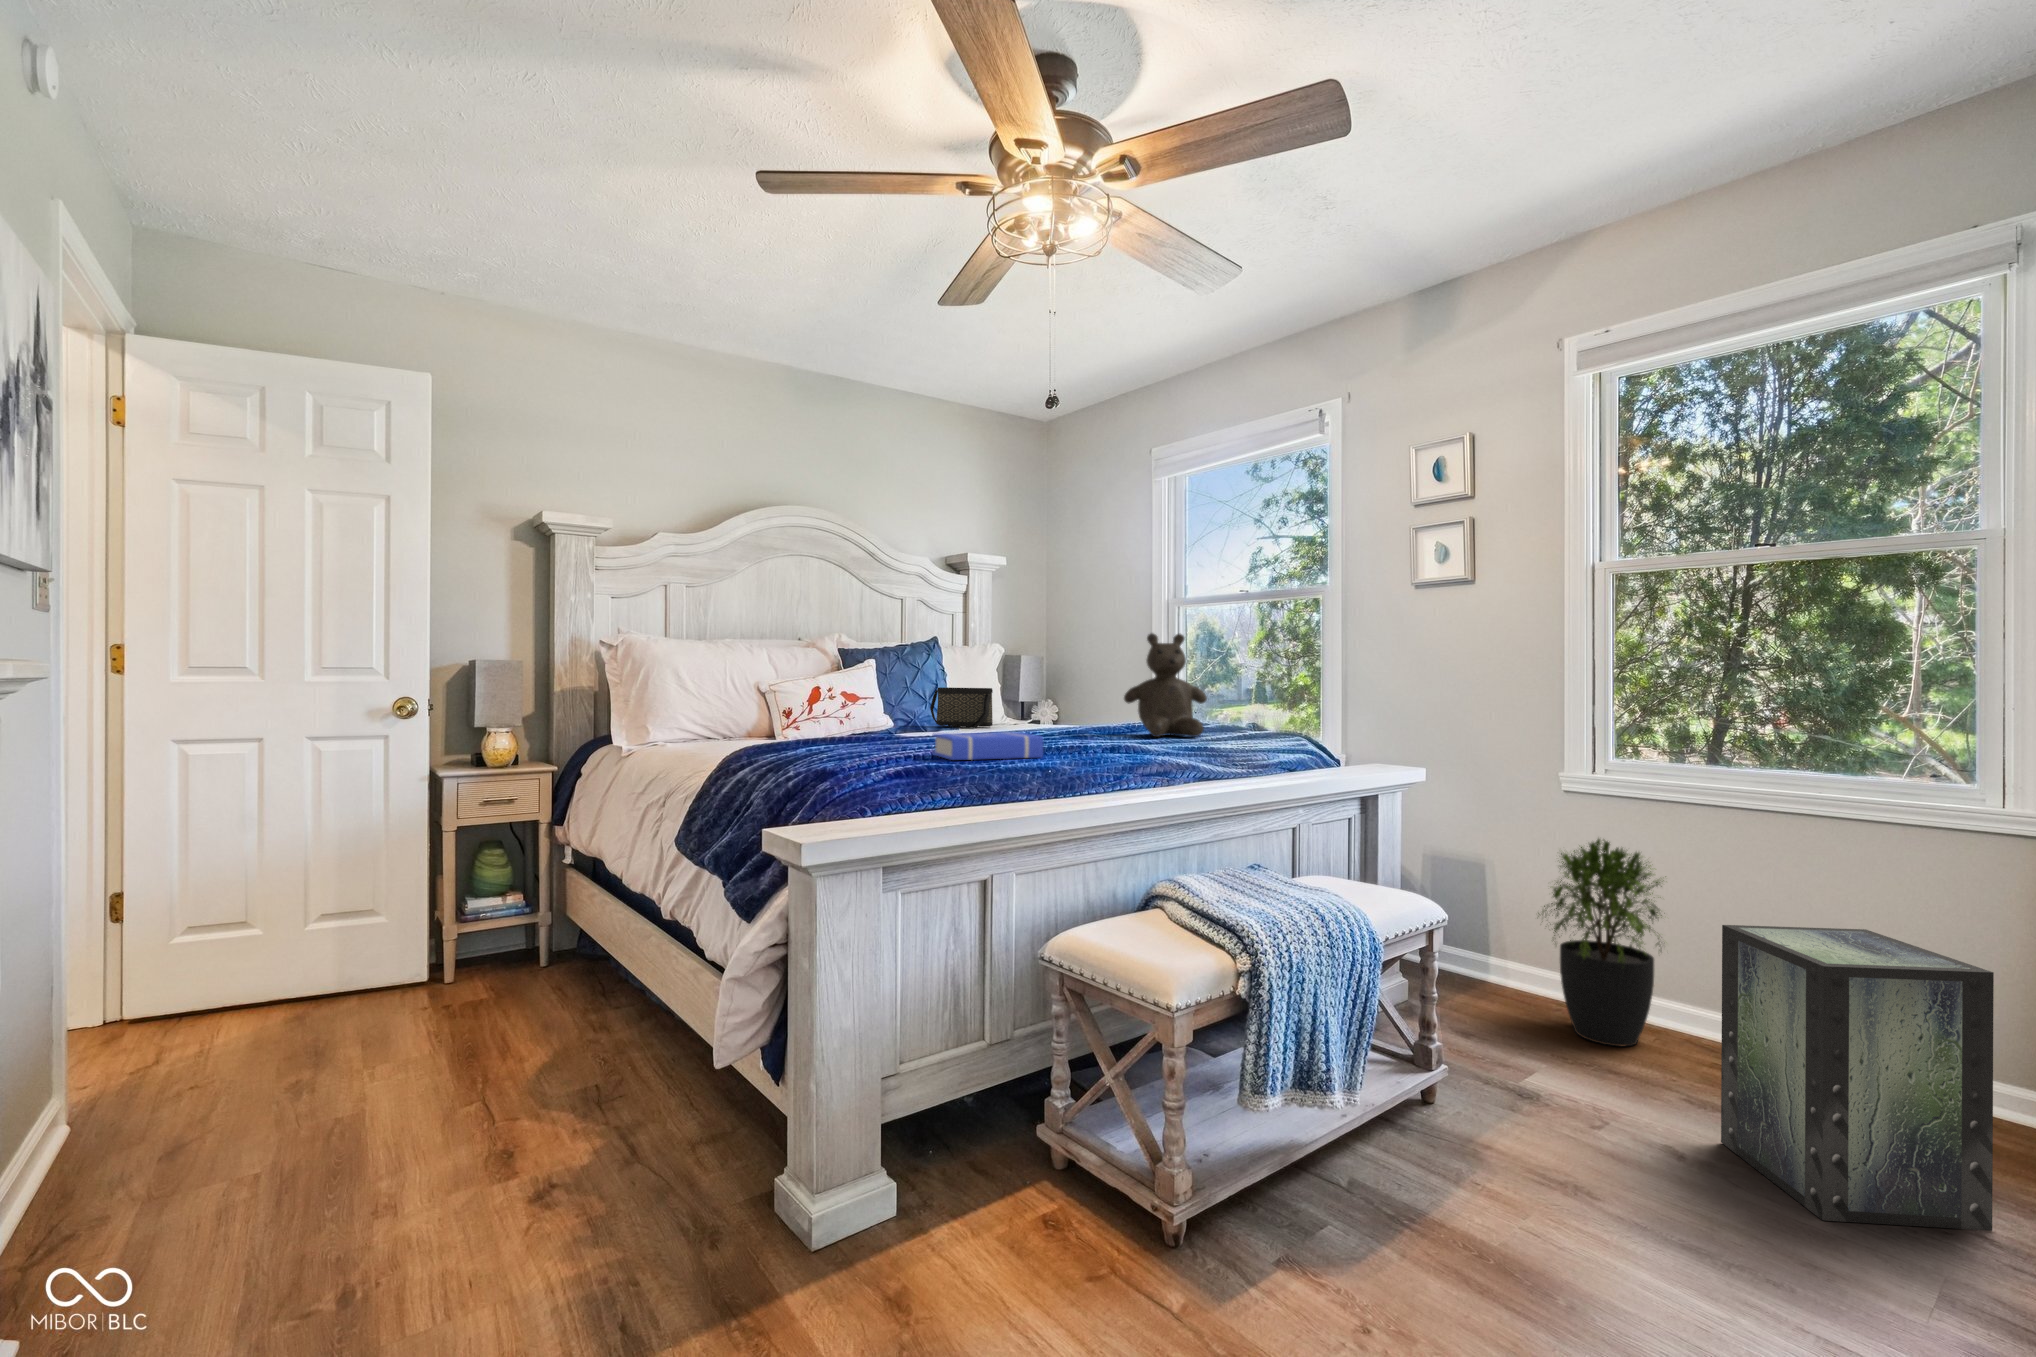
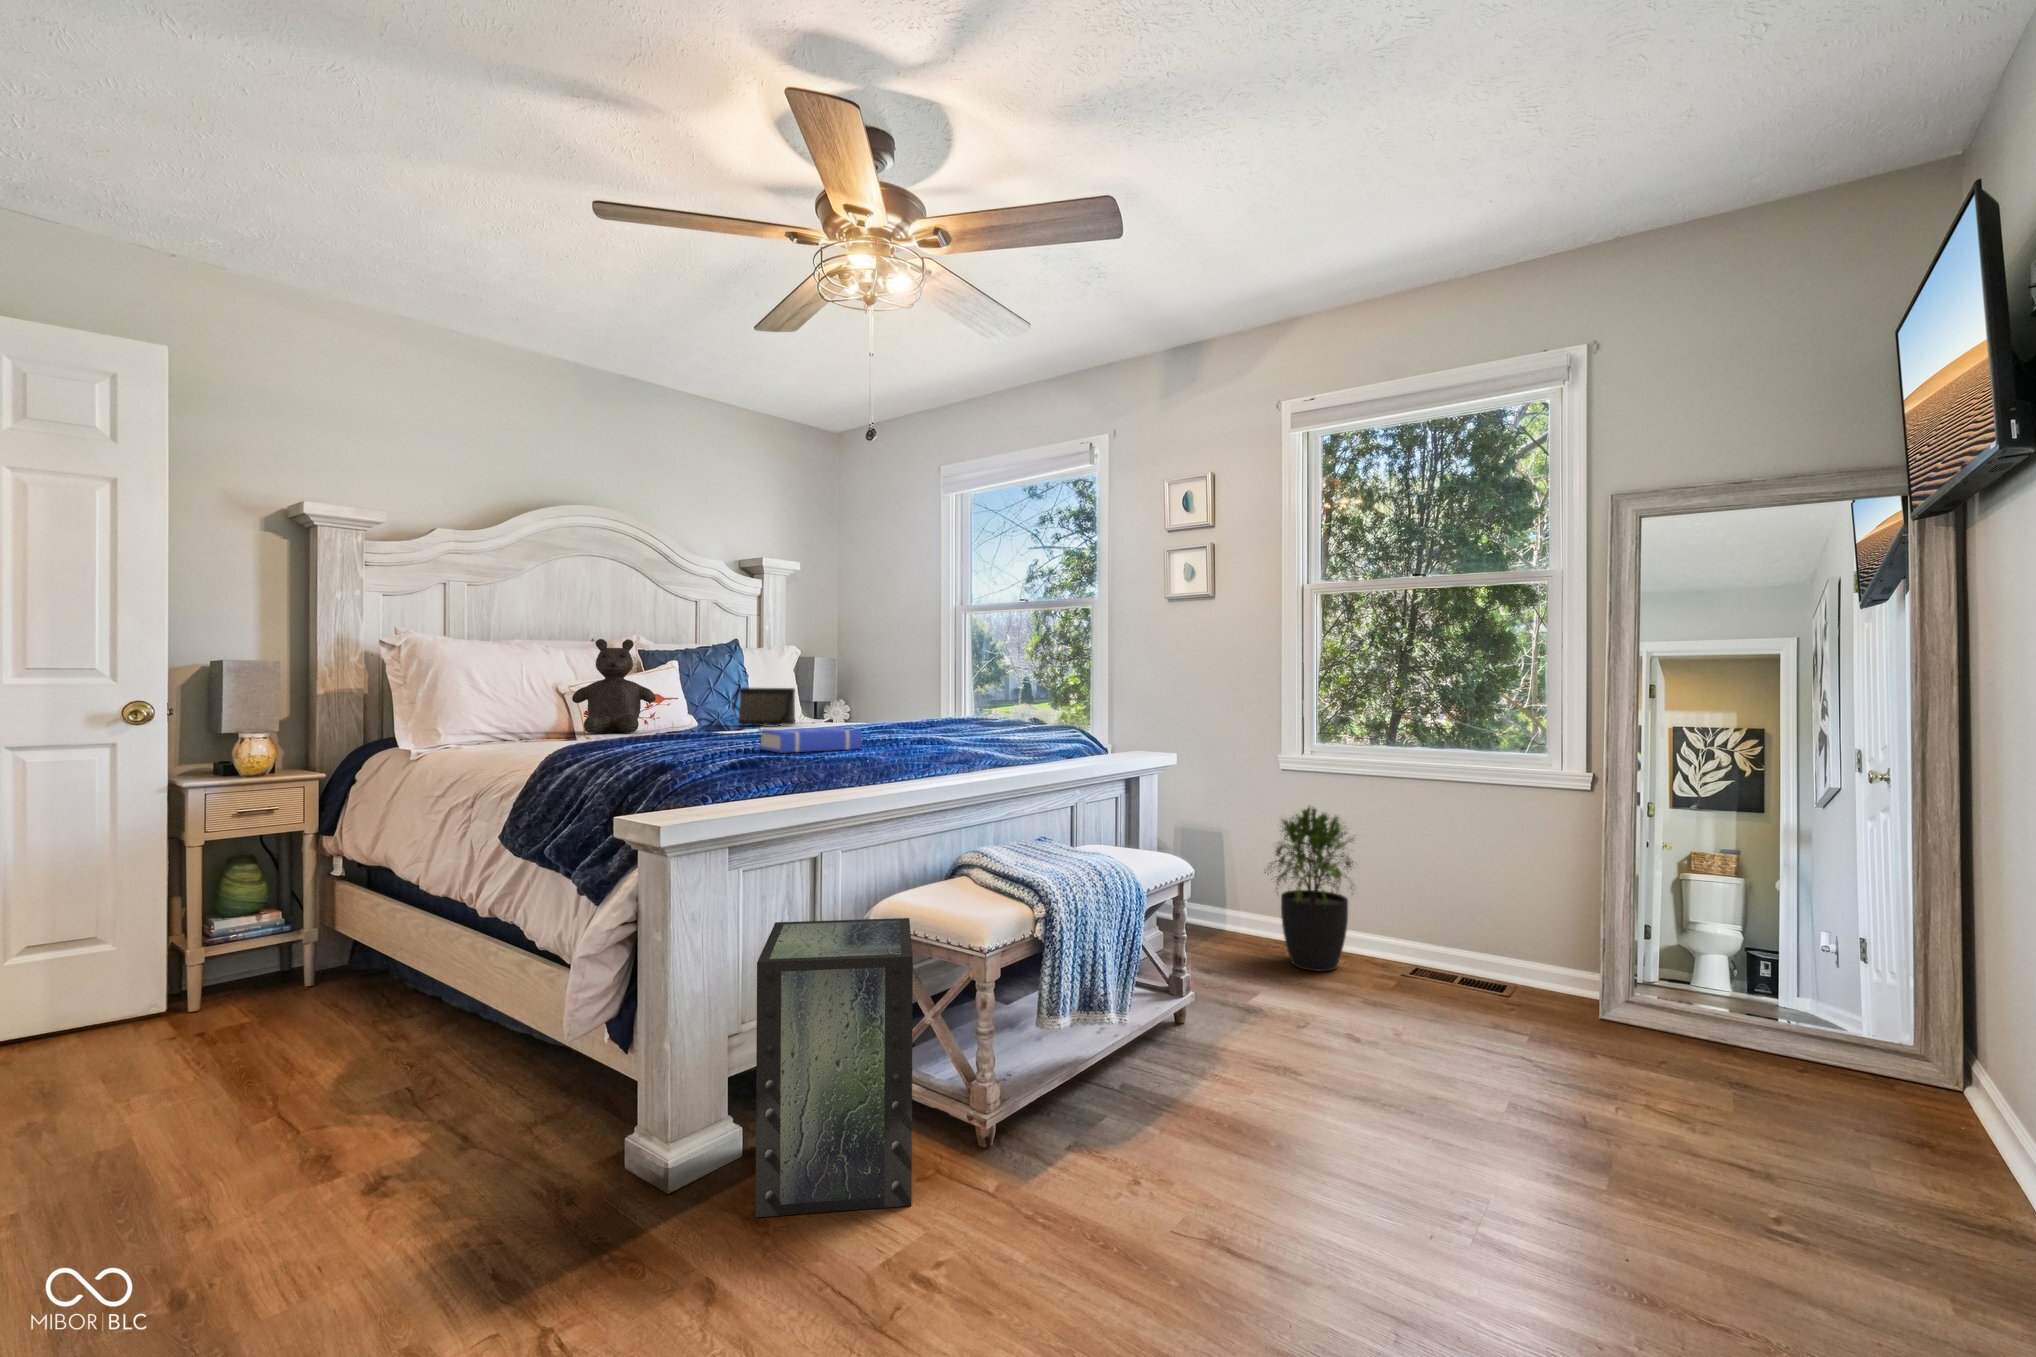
teddy bear: present [1124,633,1207,737] -> present [572,639,656,733]
storage box: present [1721,925,1994,1231] -> present [756,918,913,1217]

